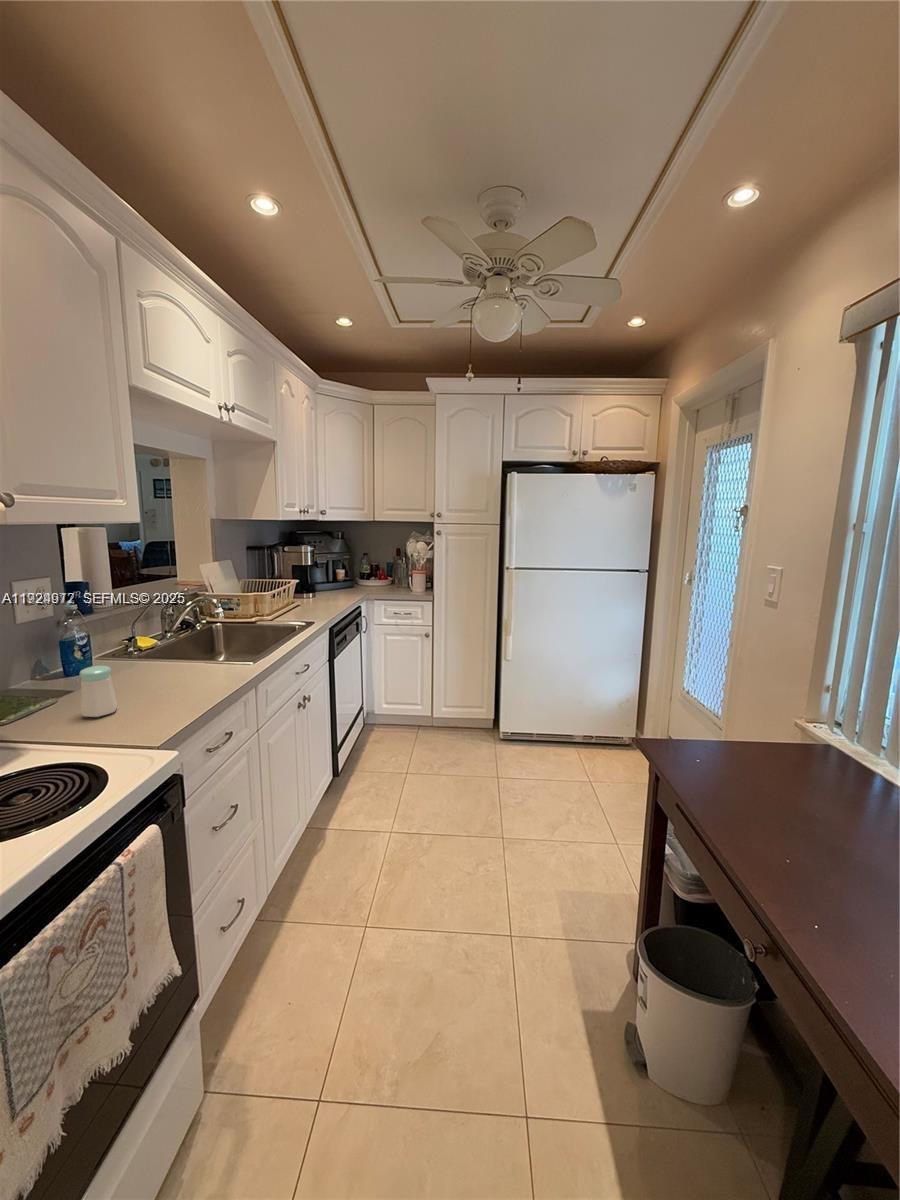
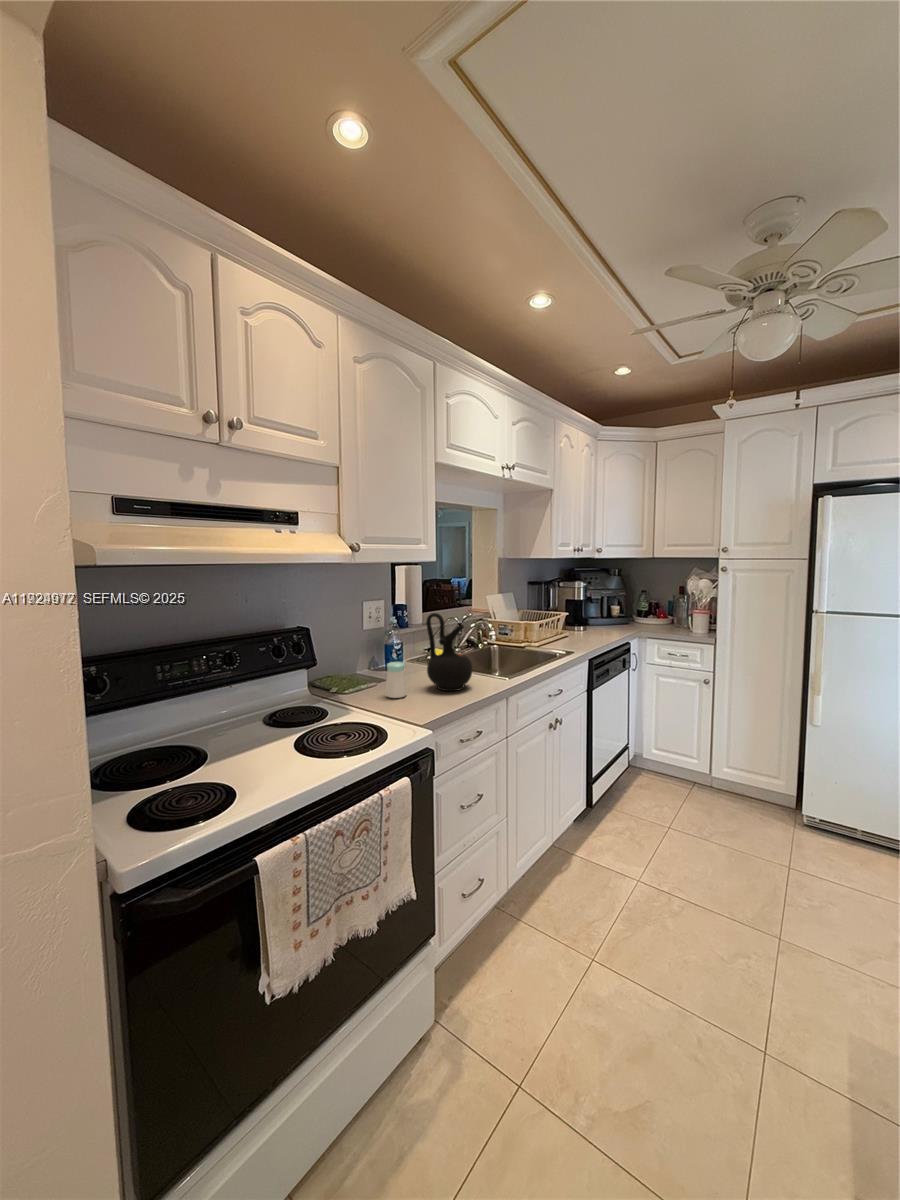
ceramic jug: none [138,594,211,693] -> present [426,613,472,691]

